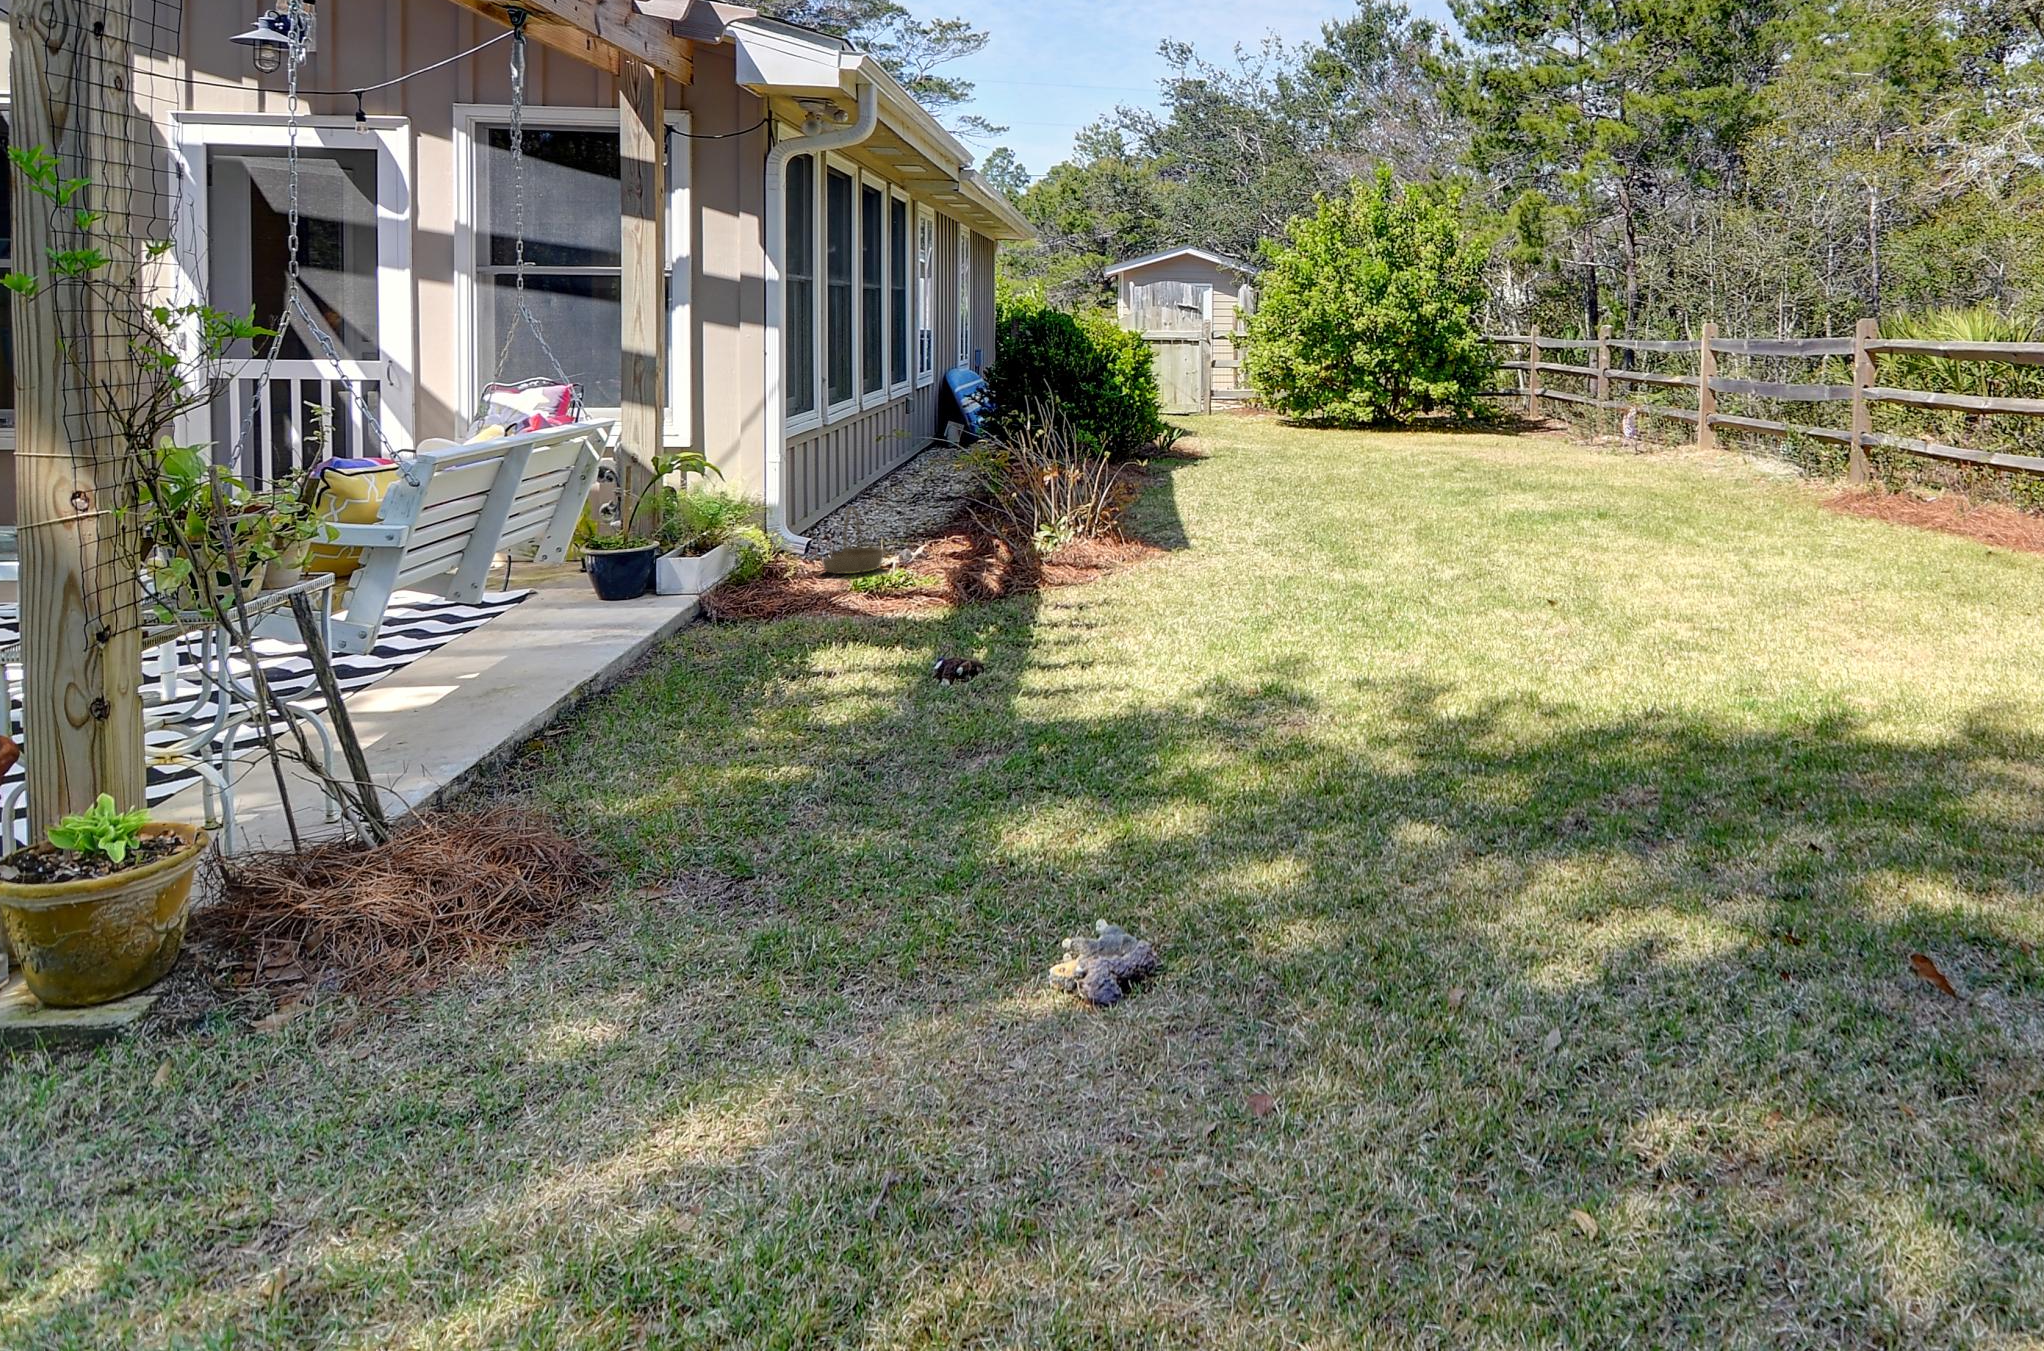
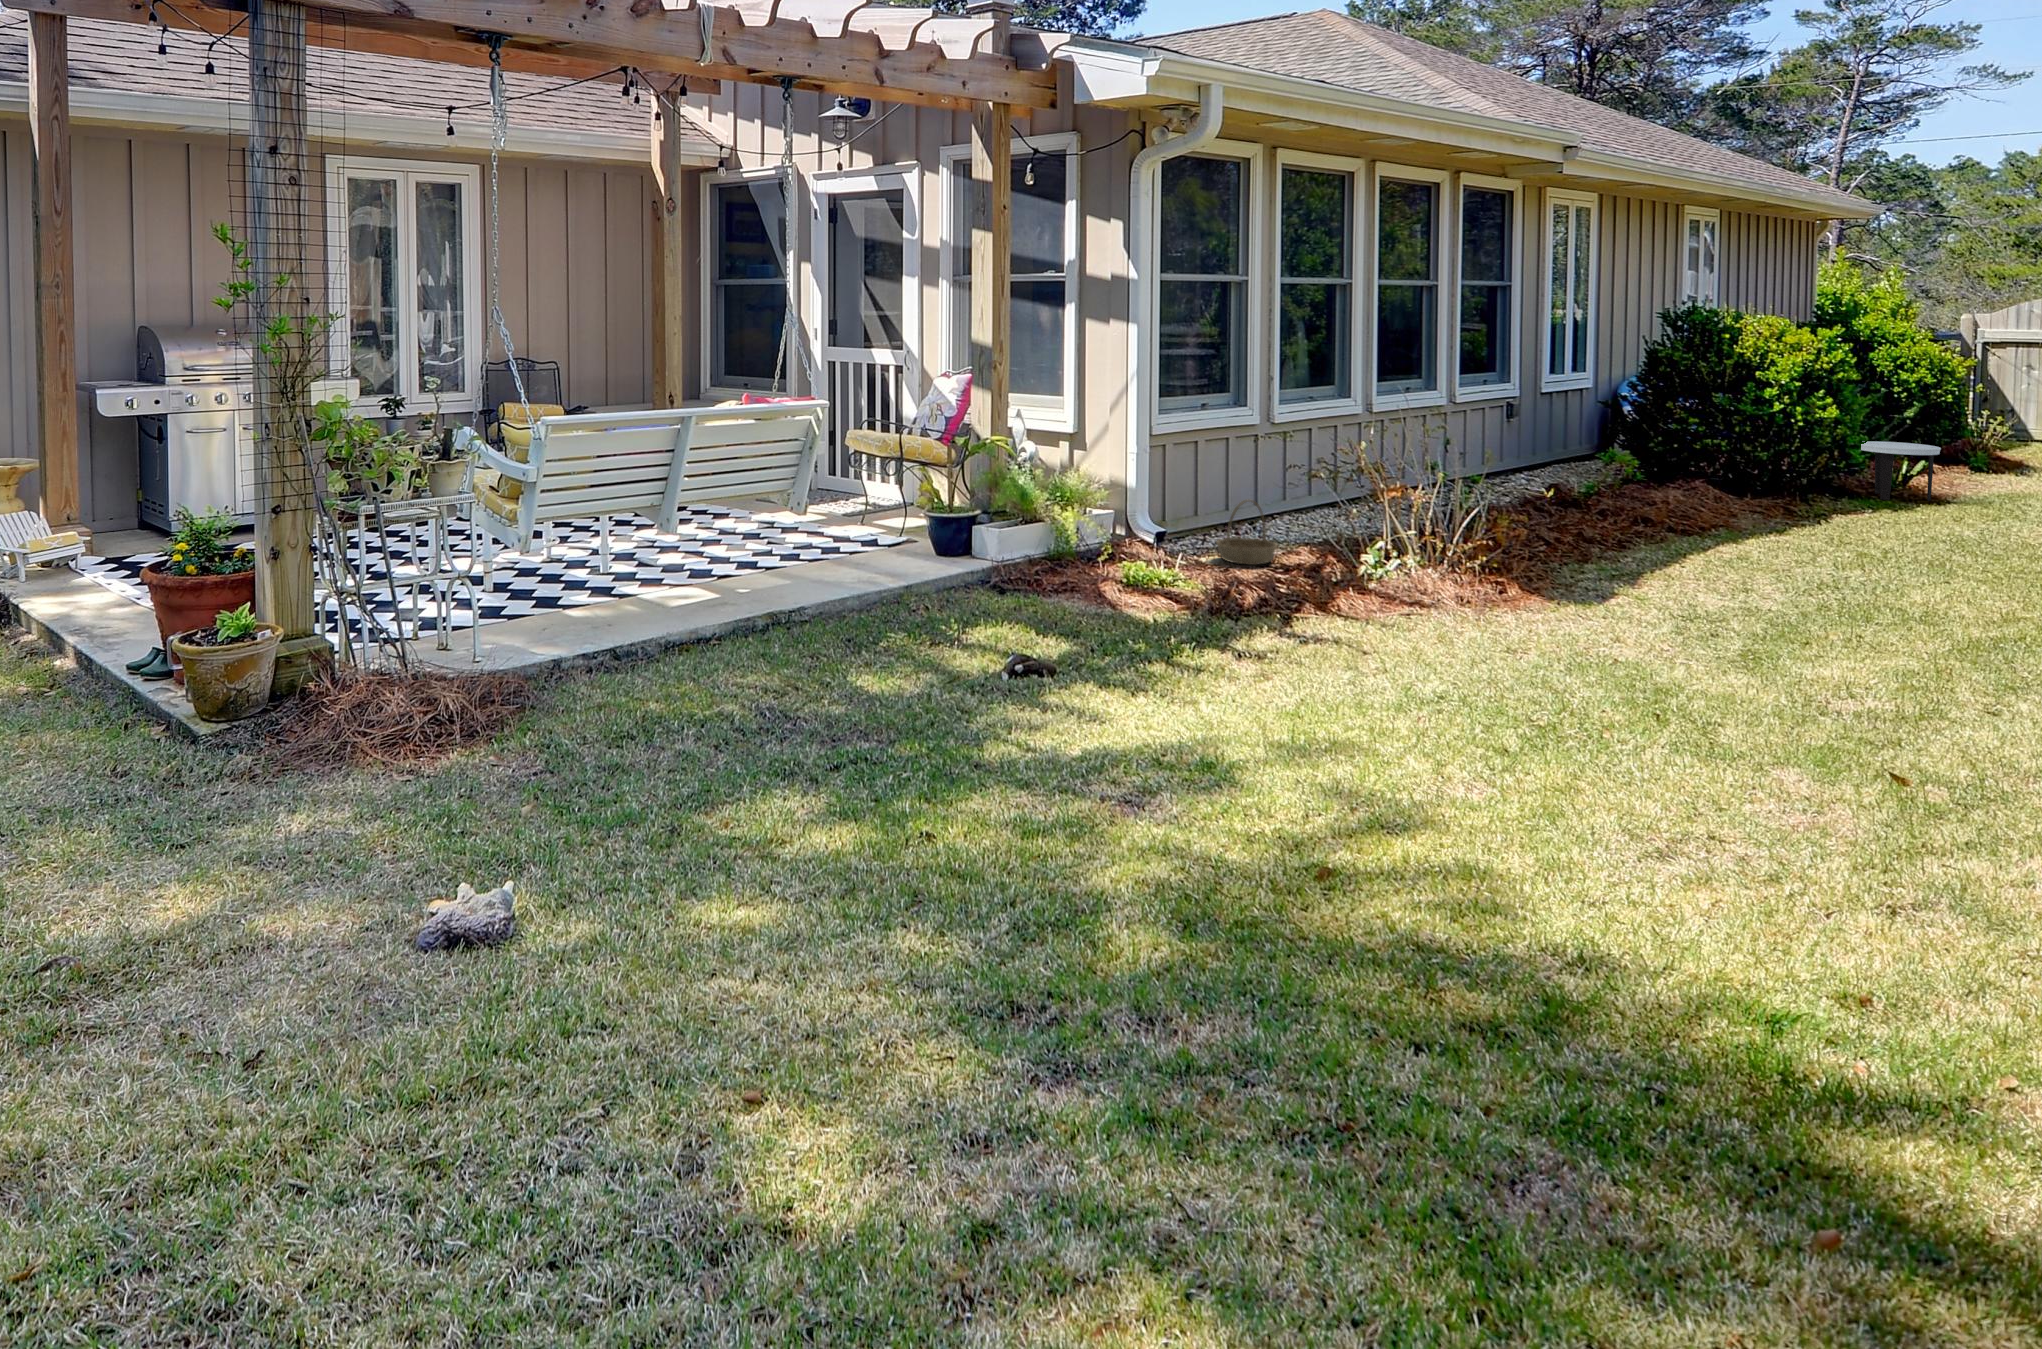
side table: none [1133,419,1188,464] -> present [1861,441,1941,501]

